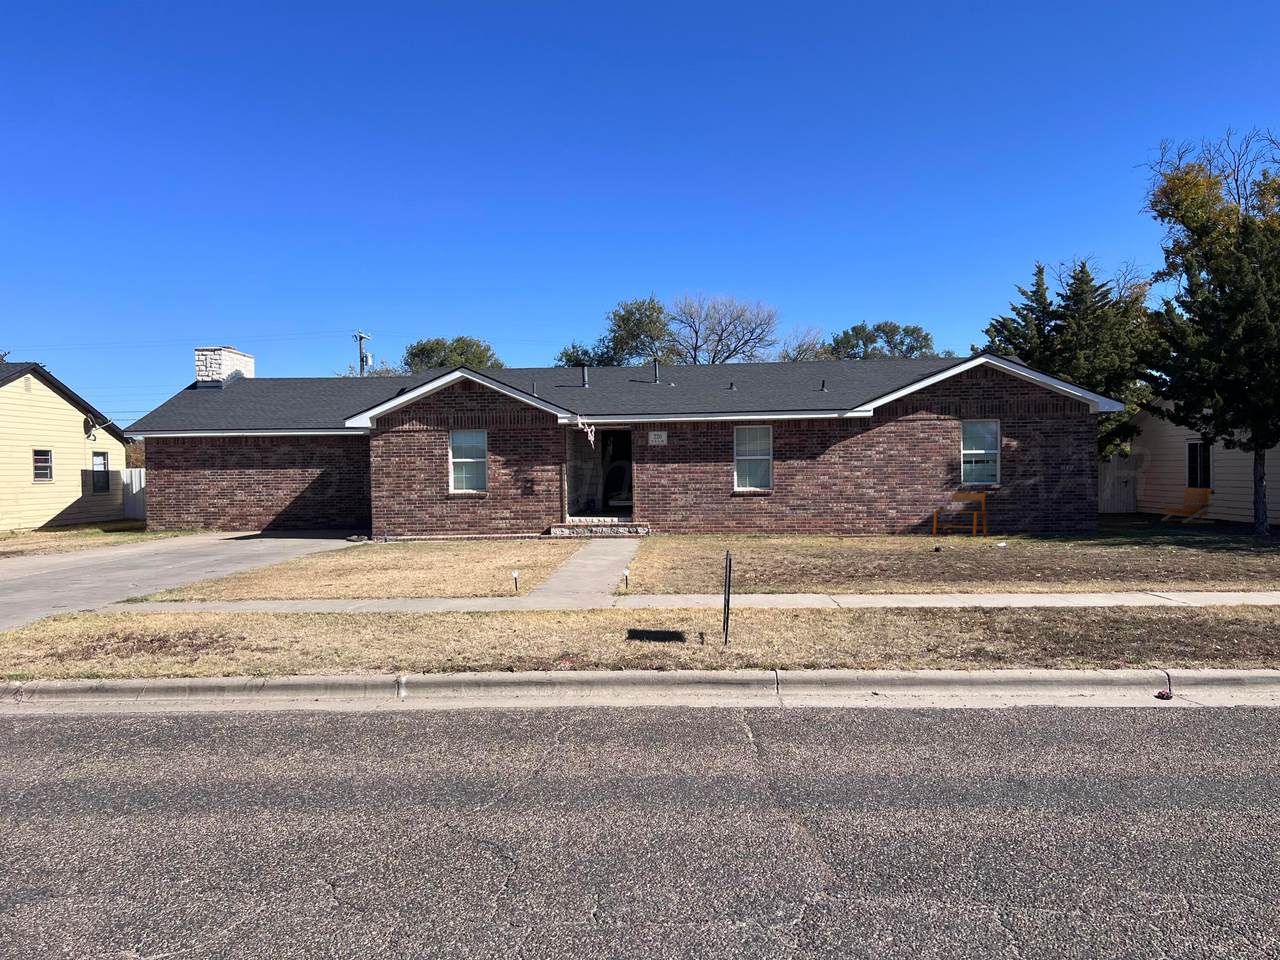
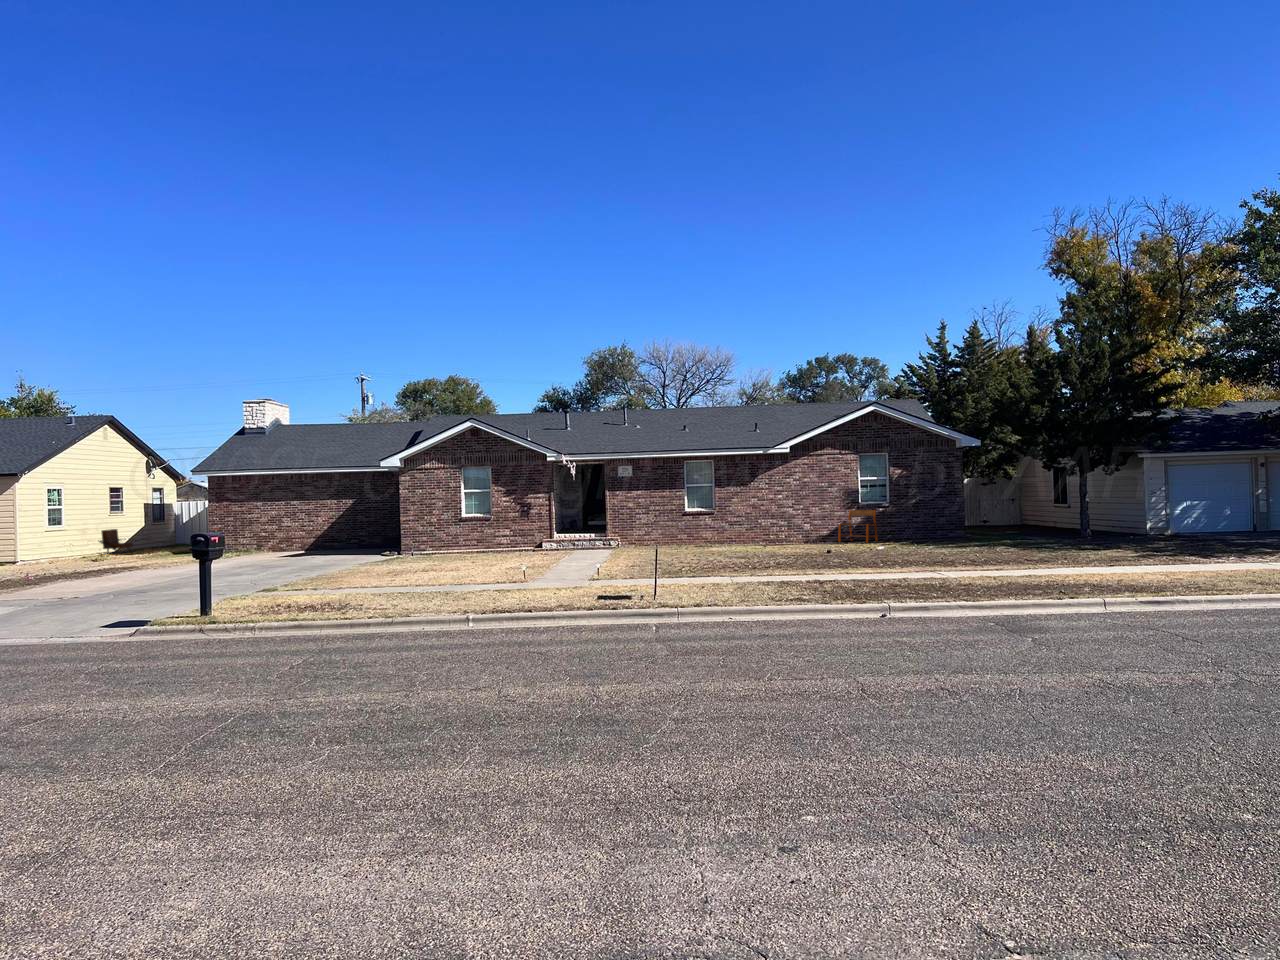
lounge chair: present [1162,488,1215,523] -> present [99,529,134,554]

